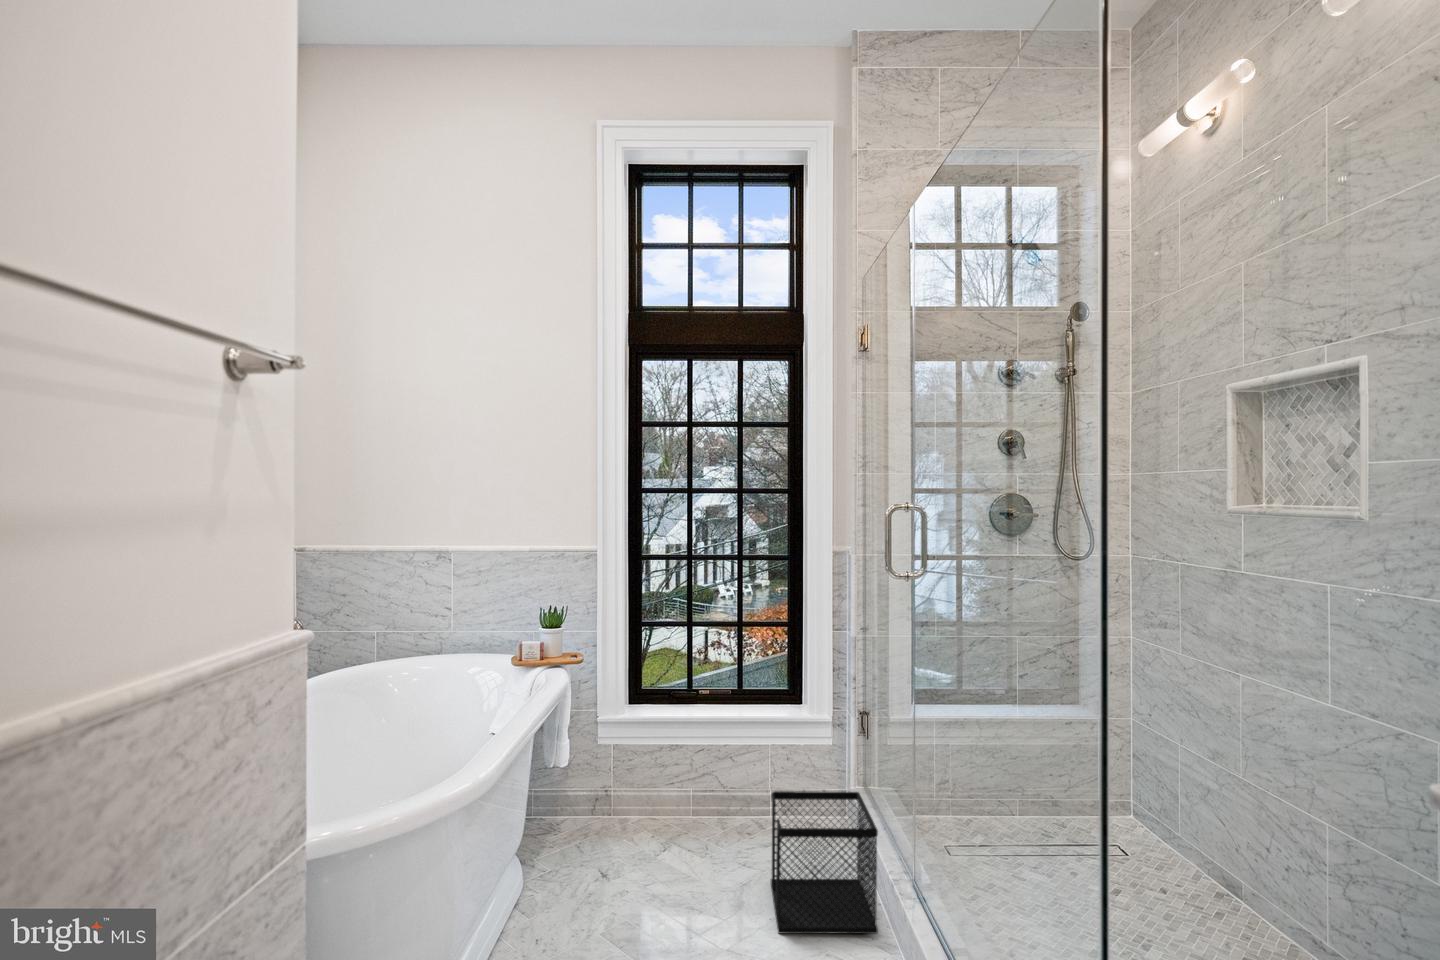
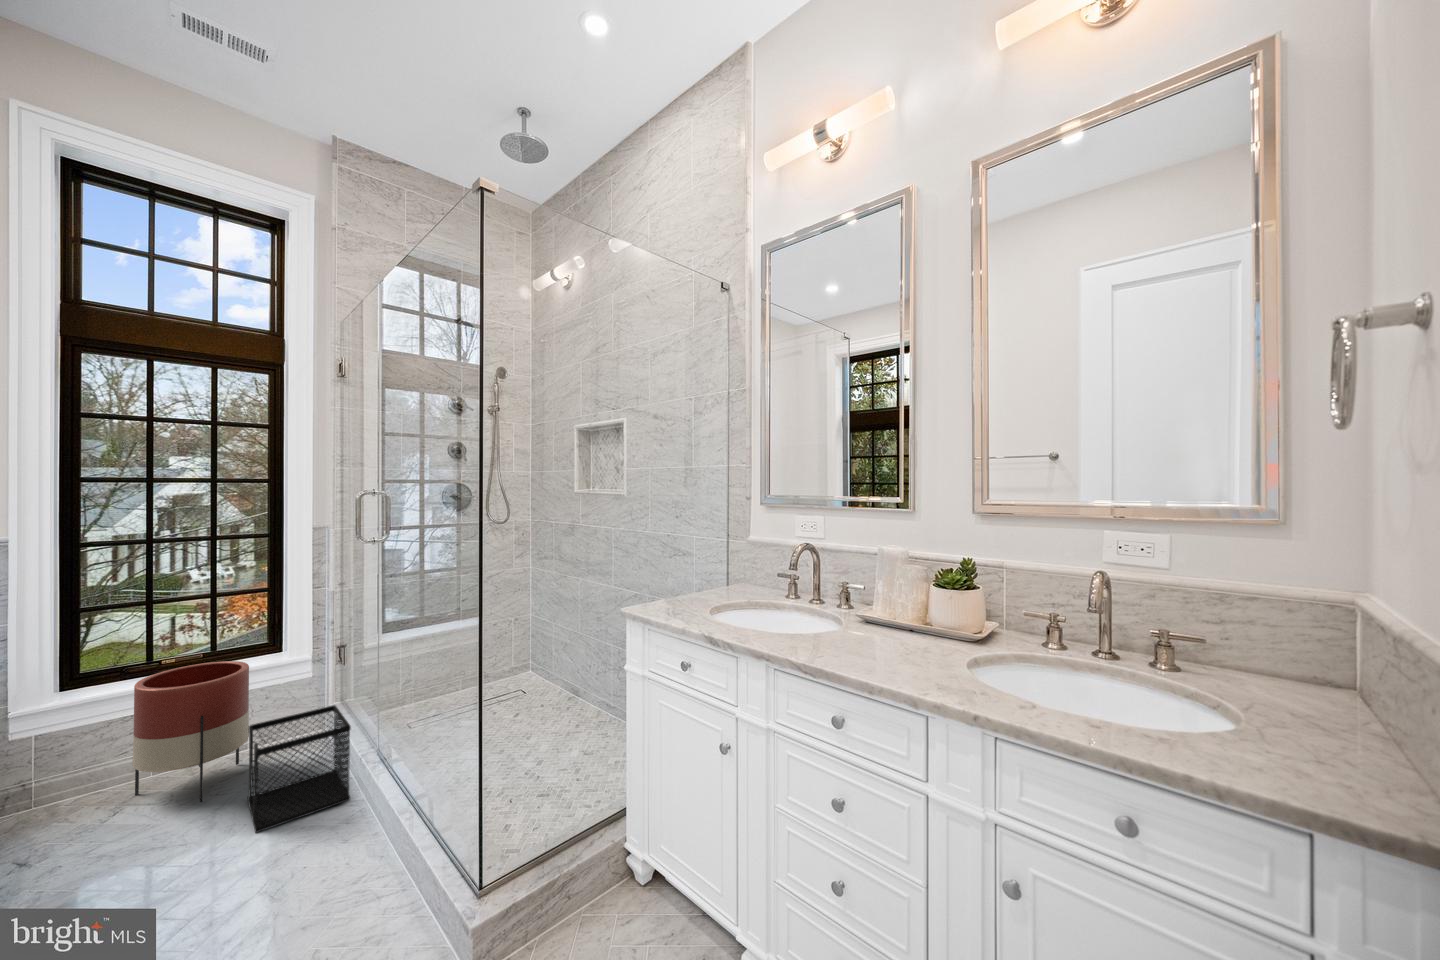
planter: none [676,702,771,867] -> present [132,661,249,802]

